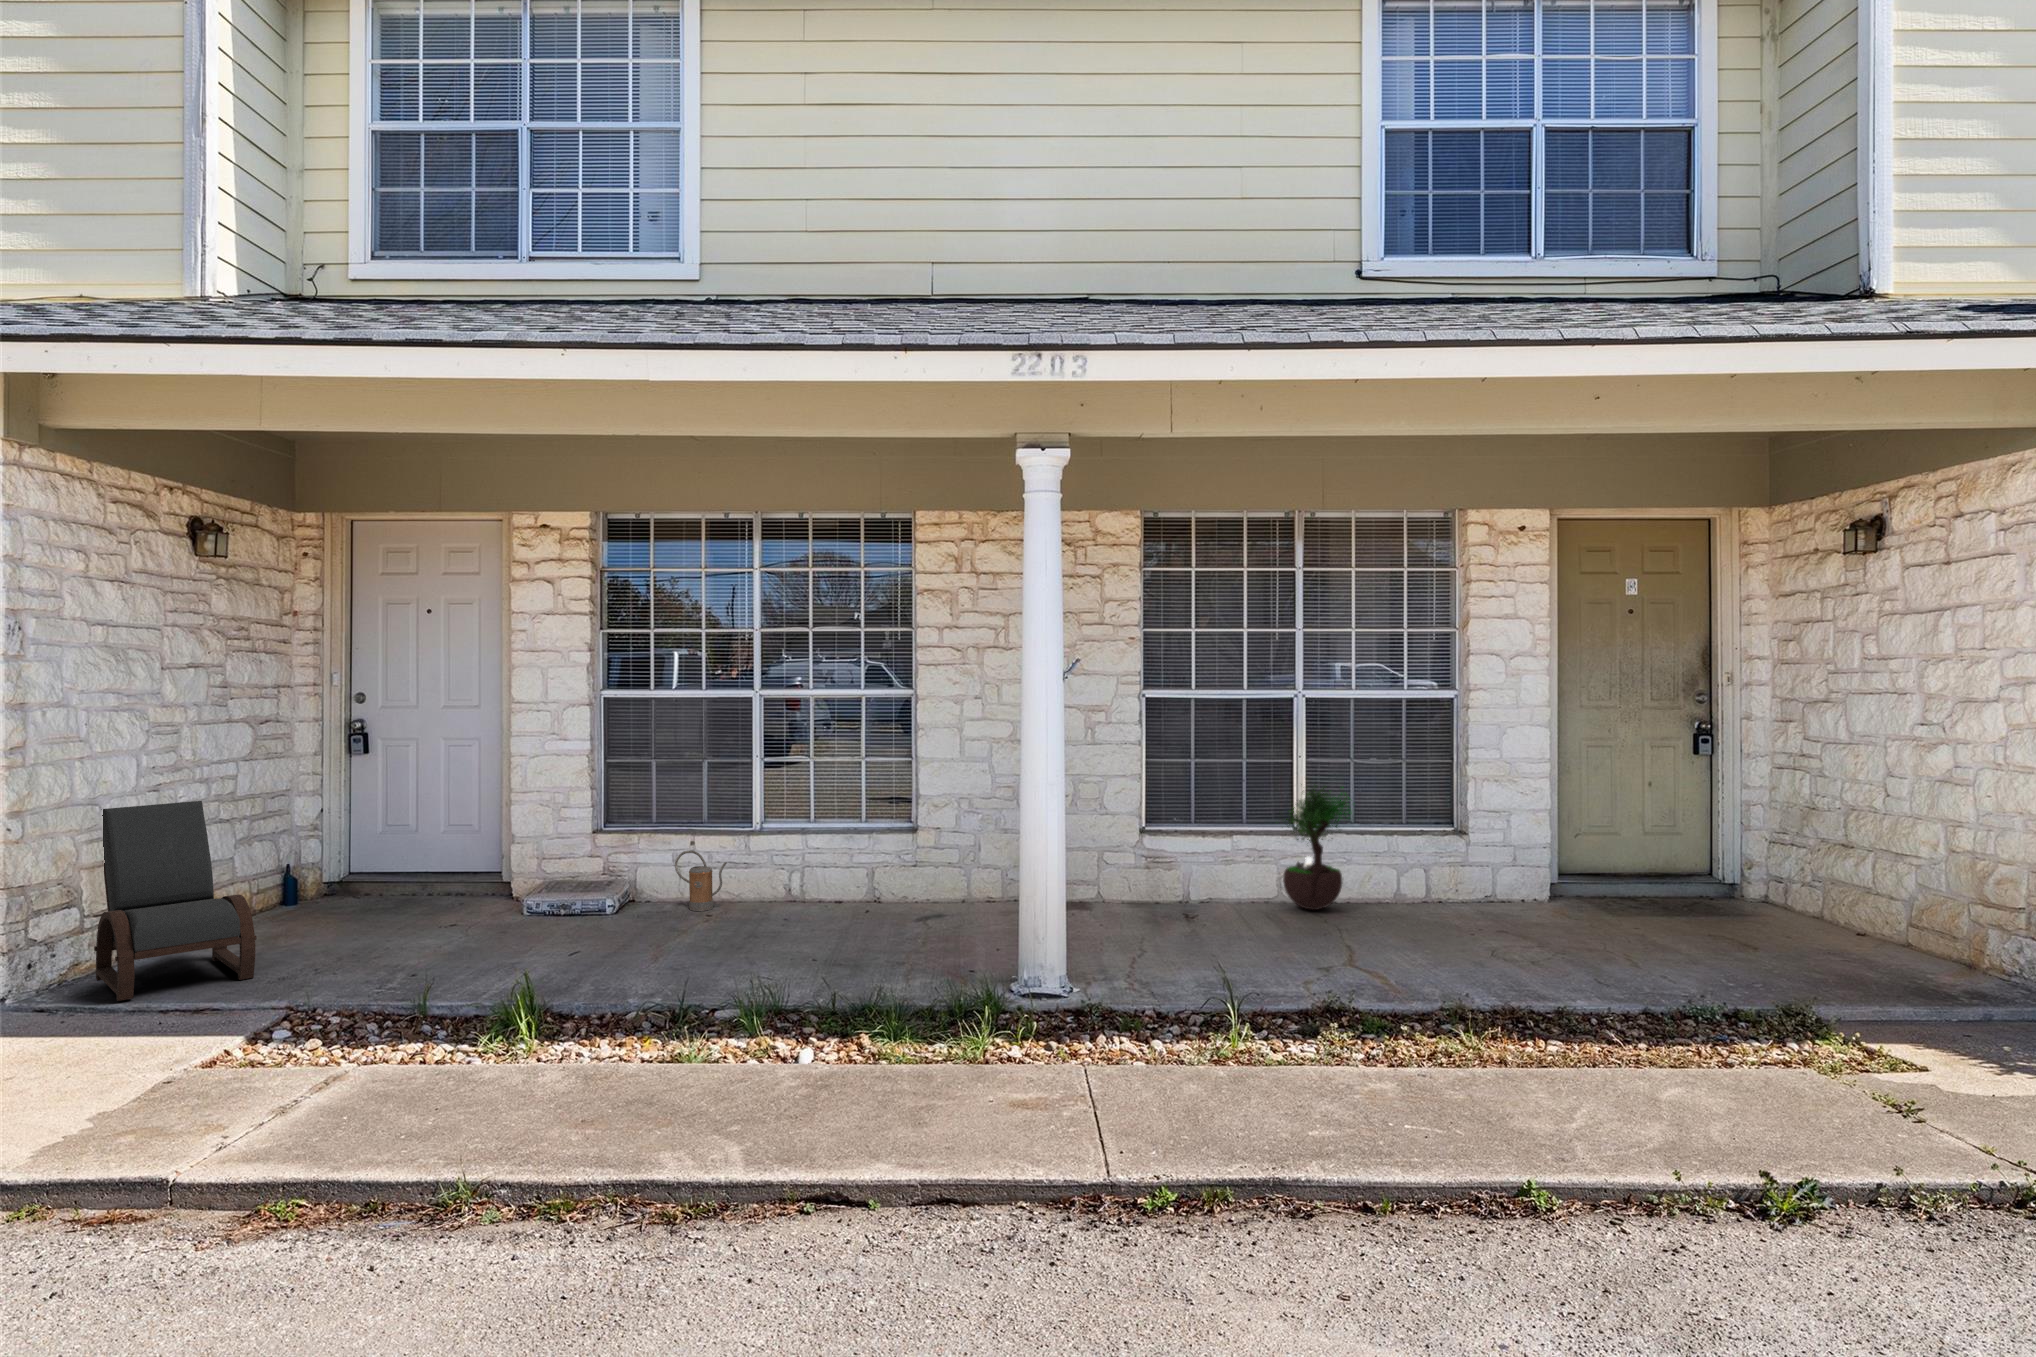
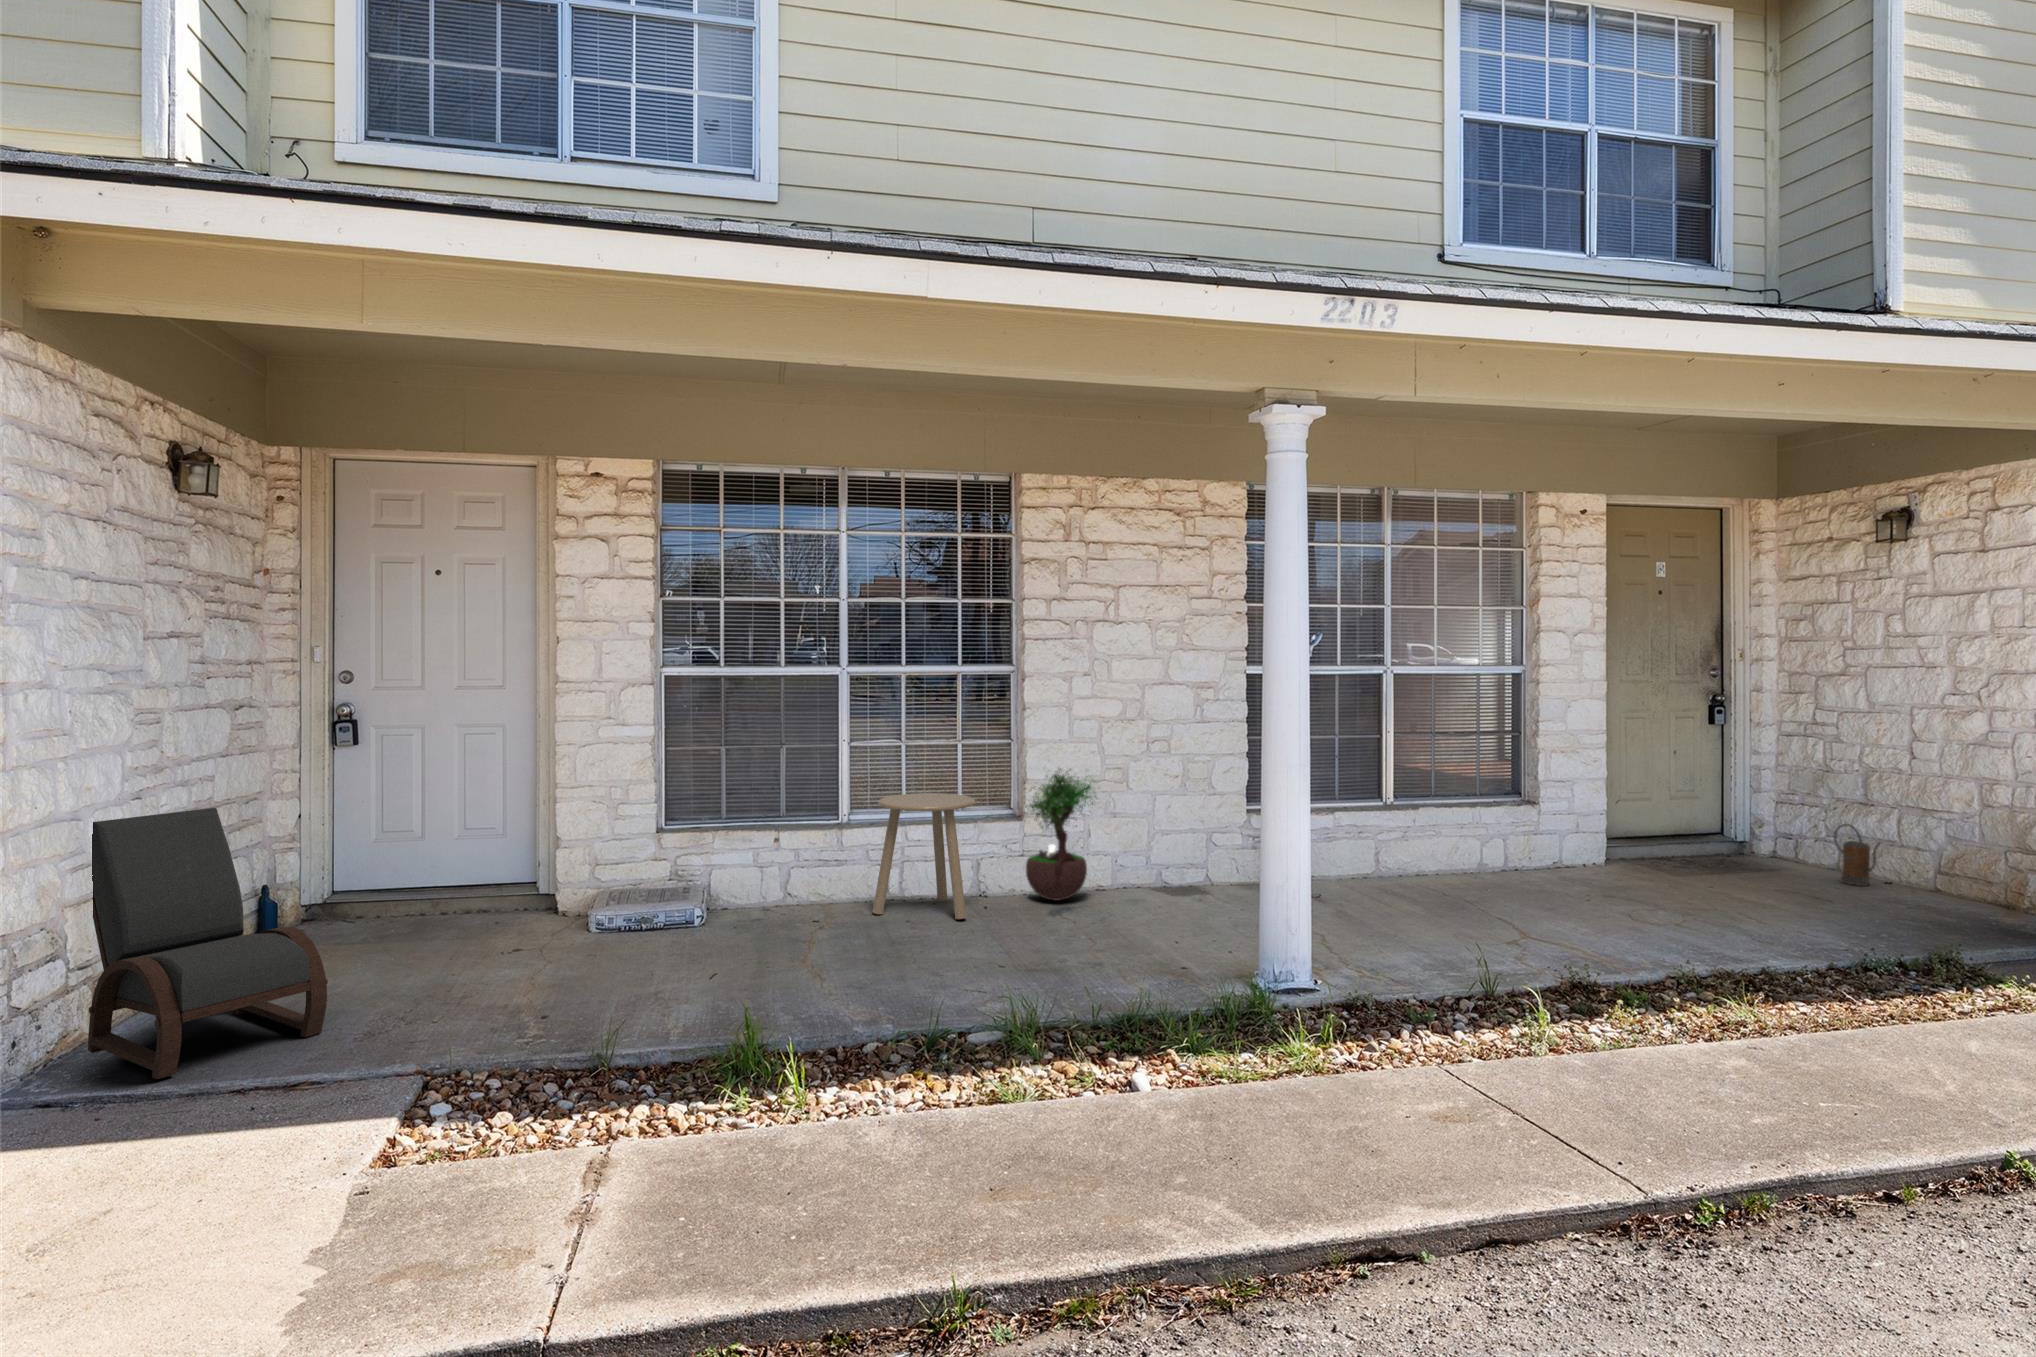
potted tree: present [1283,785,1352,910] -> present [1020,769,1100,901]
side table: none [764,805,857,920] -> present [873,793,975,919]
watering can: present [675,850,727,911] -> present [1834,824,1880,886]

